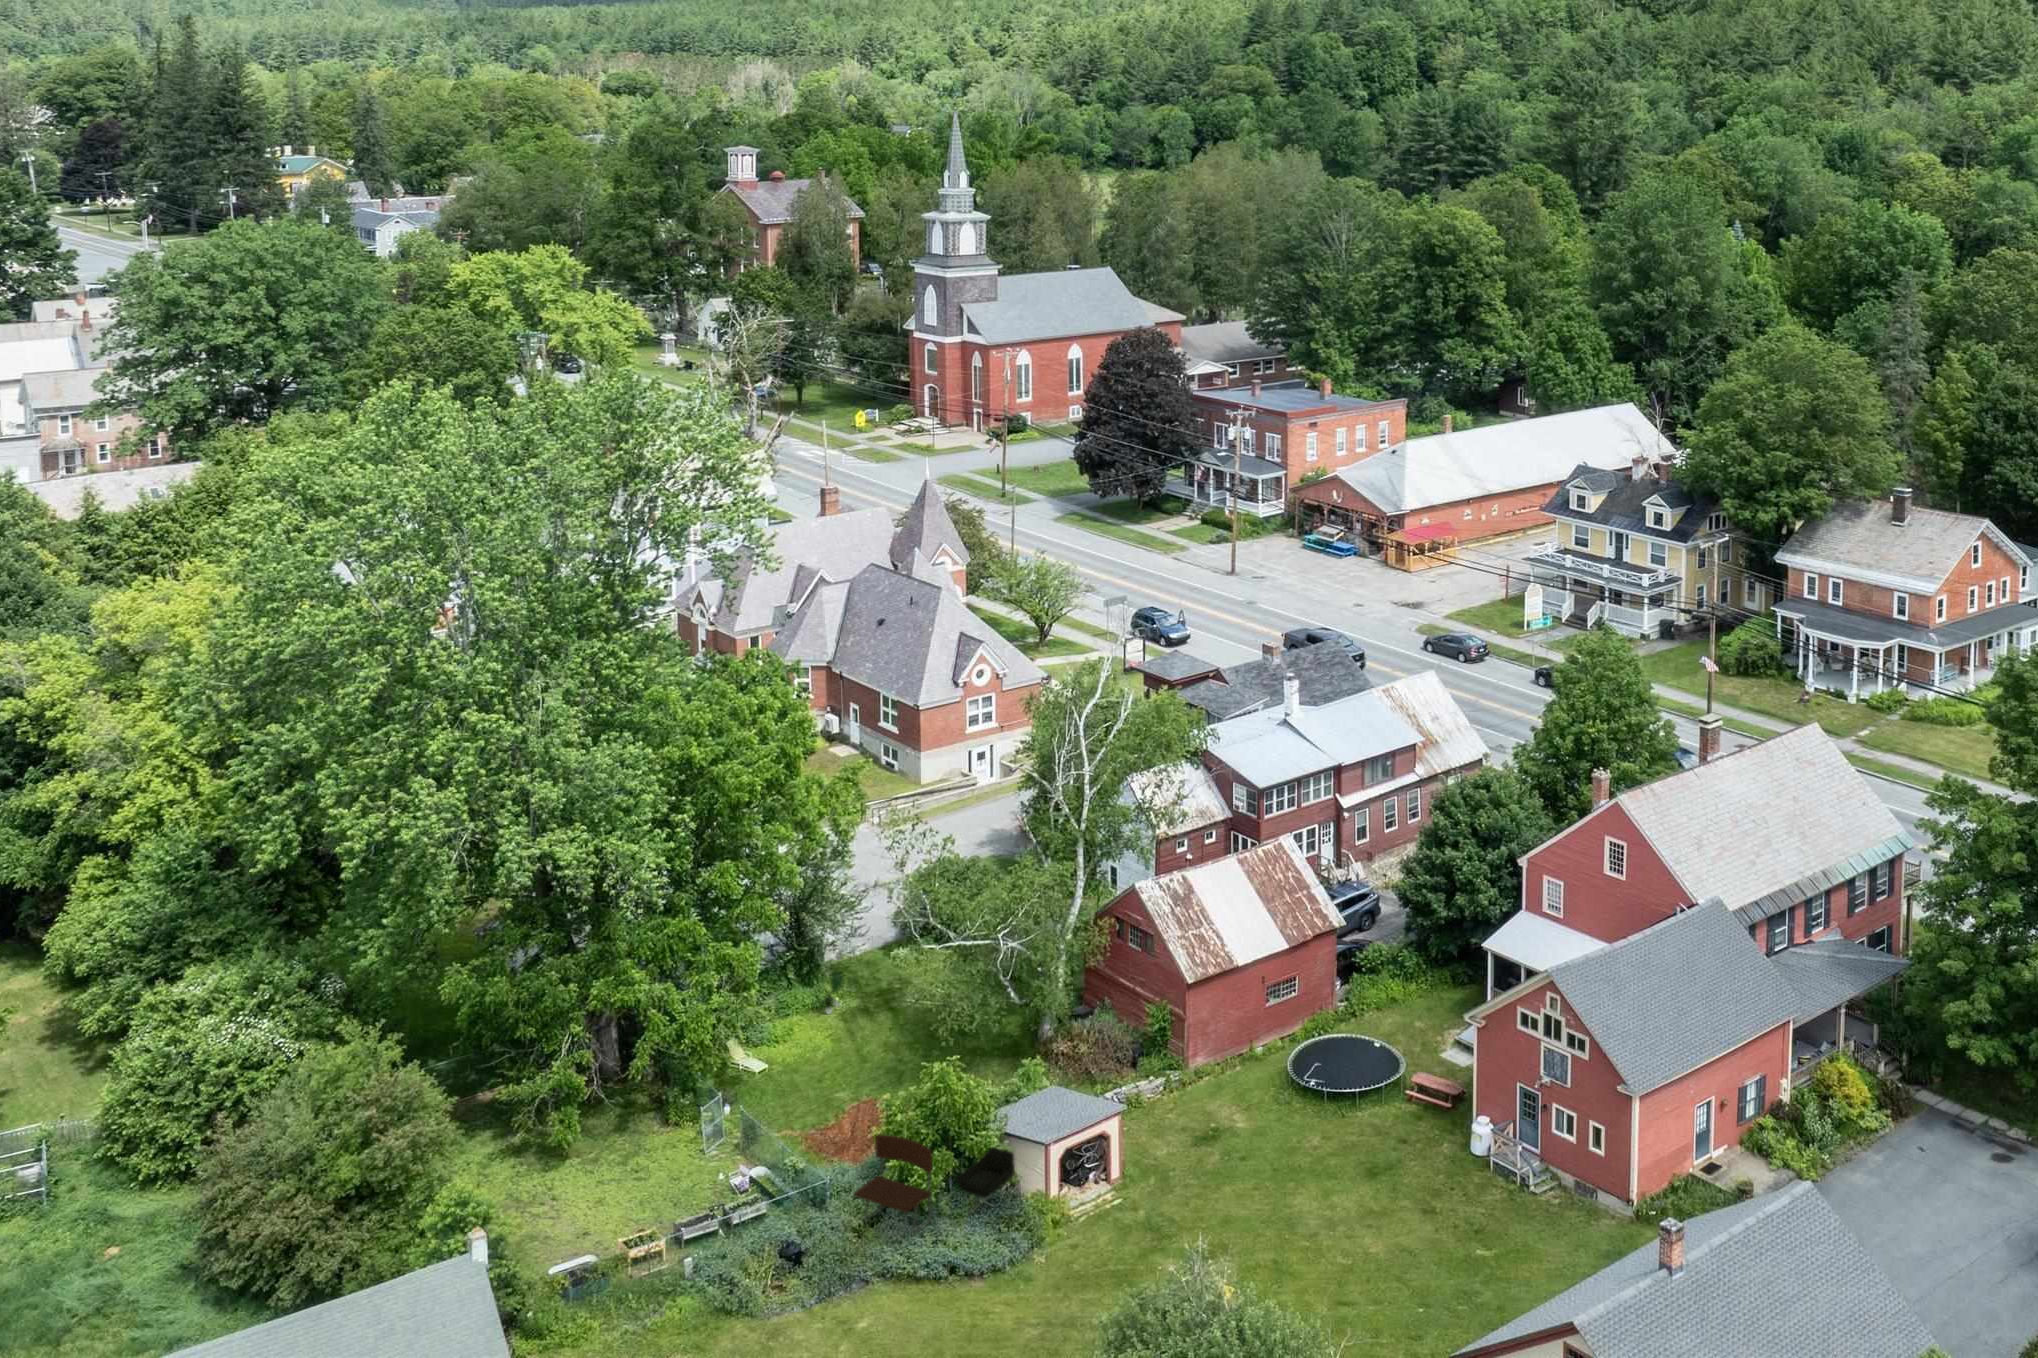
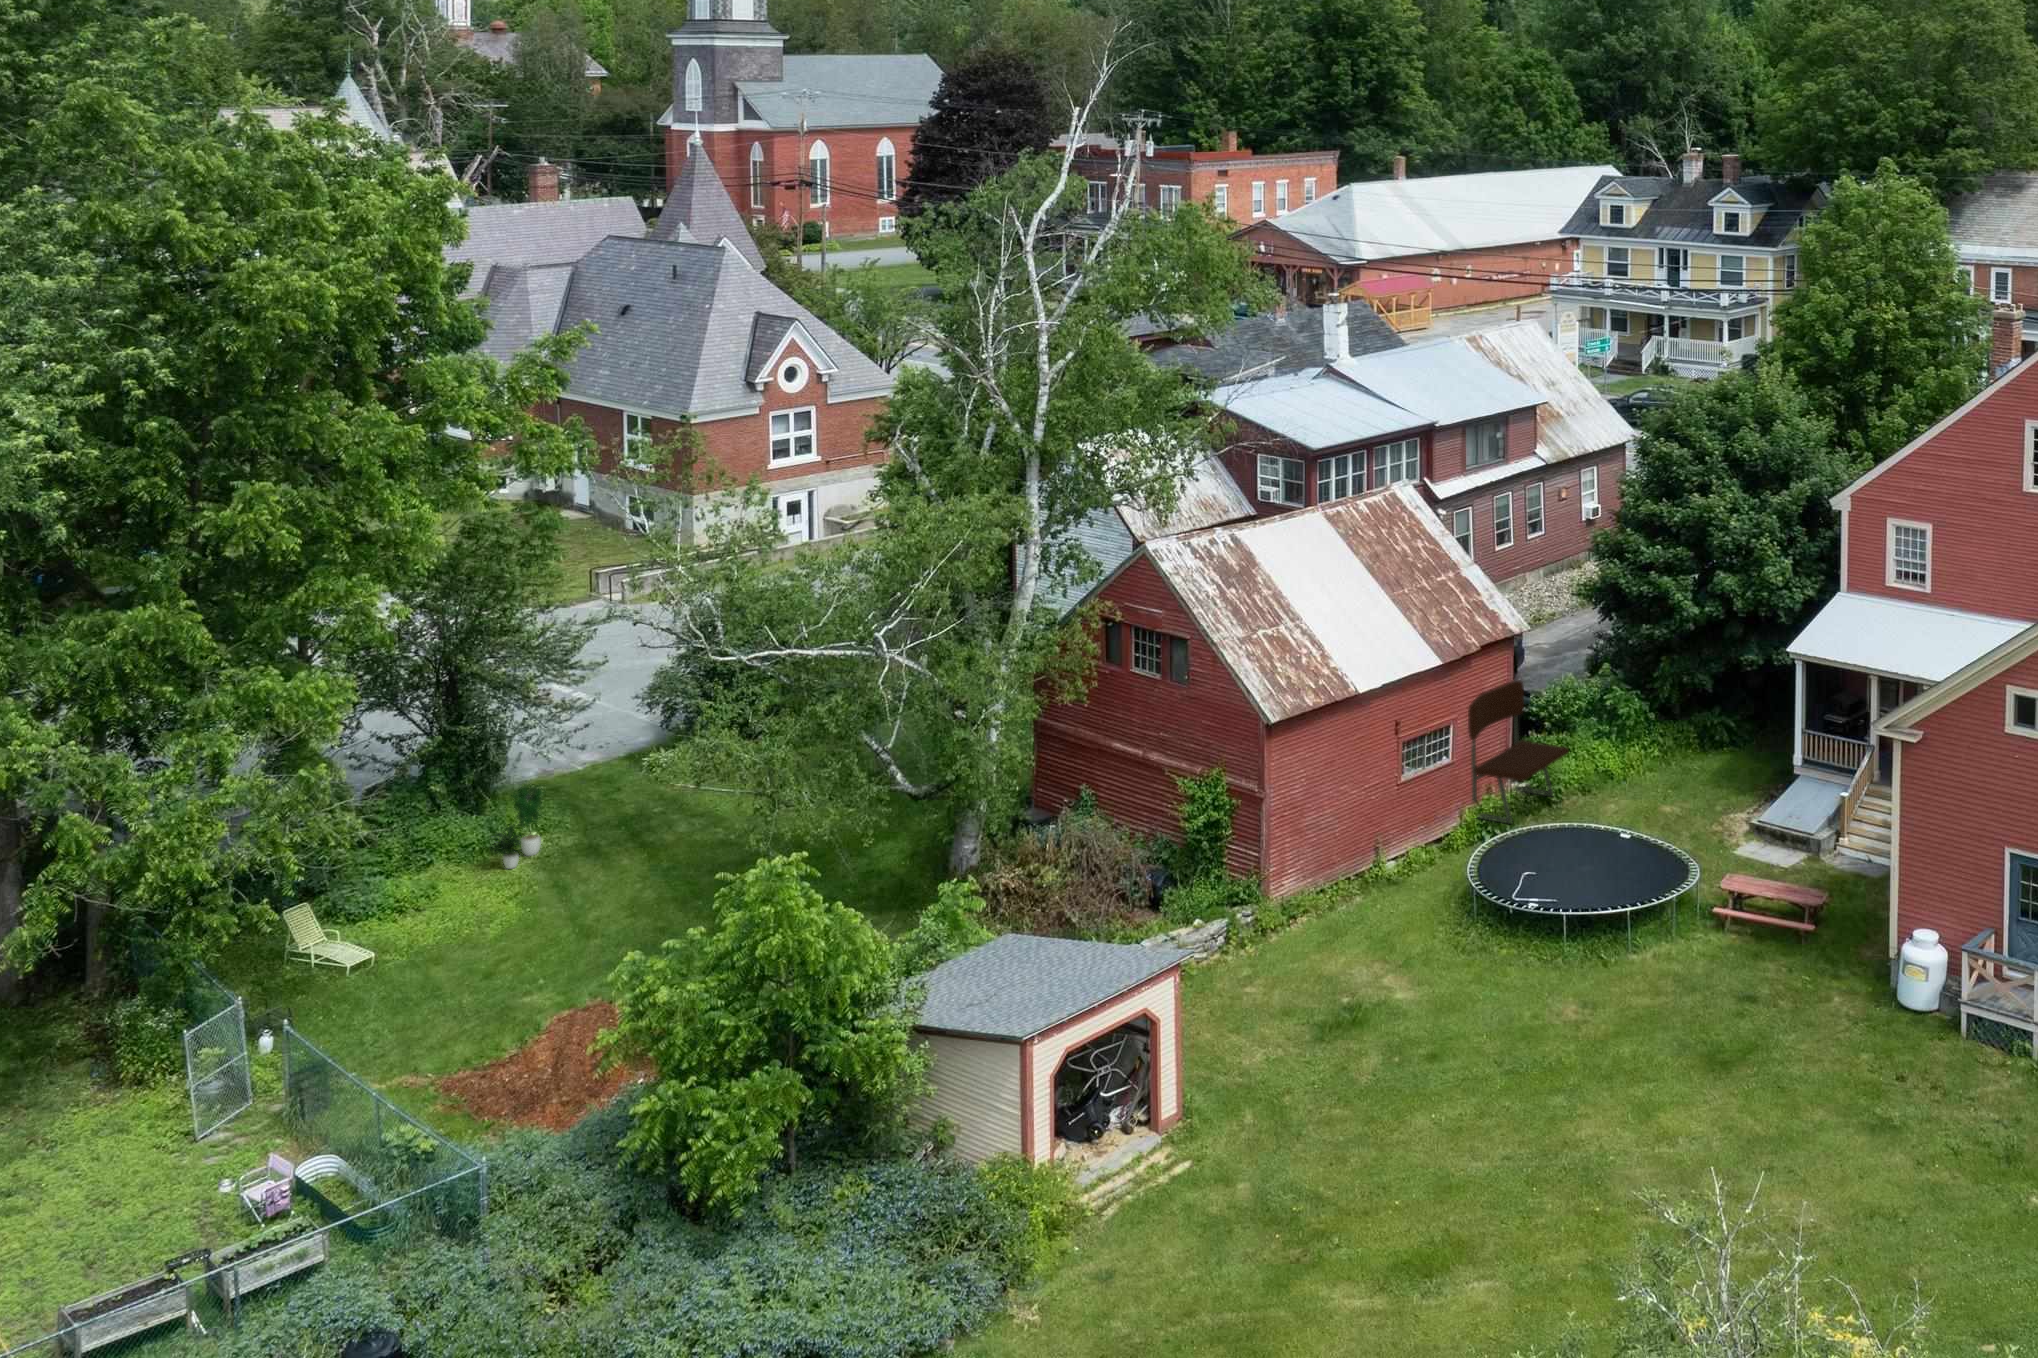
bench: present [854,1134,933,1236] -> present [1468,680,1569,824]
lounge chair: present [955,1147,1015,1206] -> none [800,1056,950,1221]

